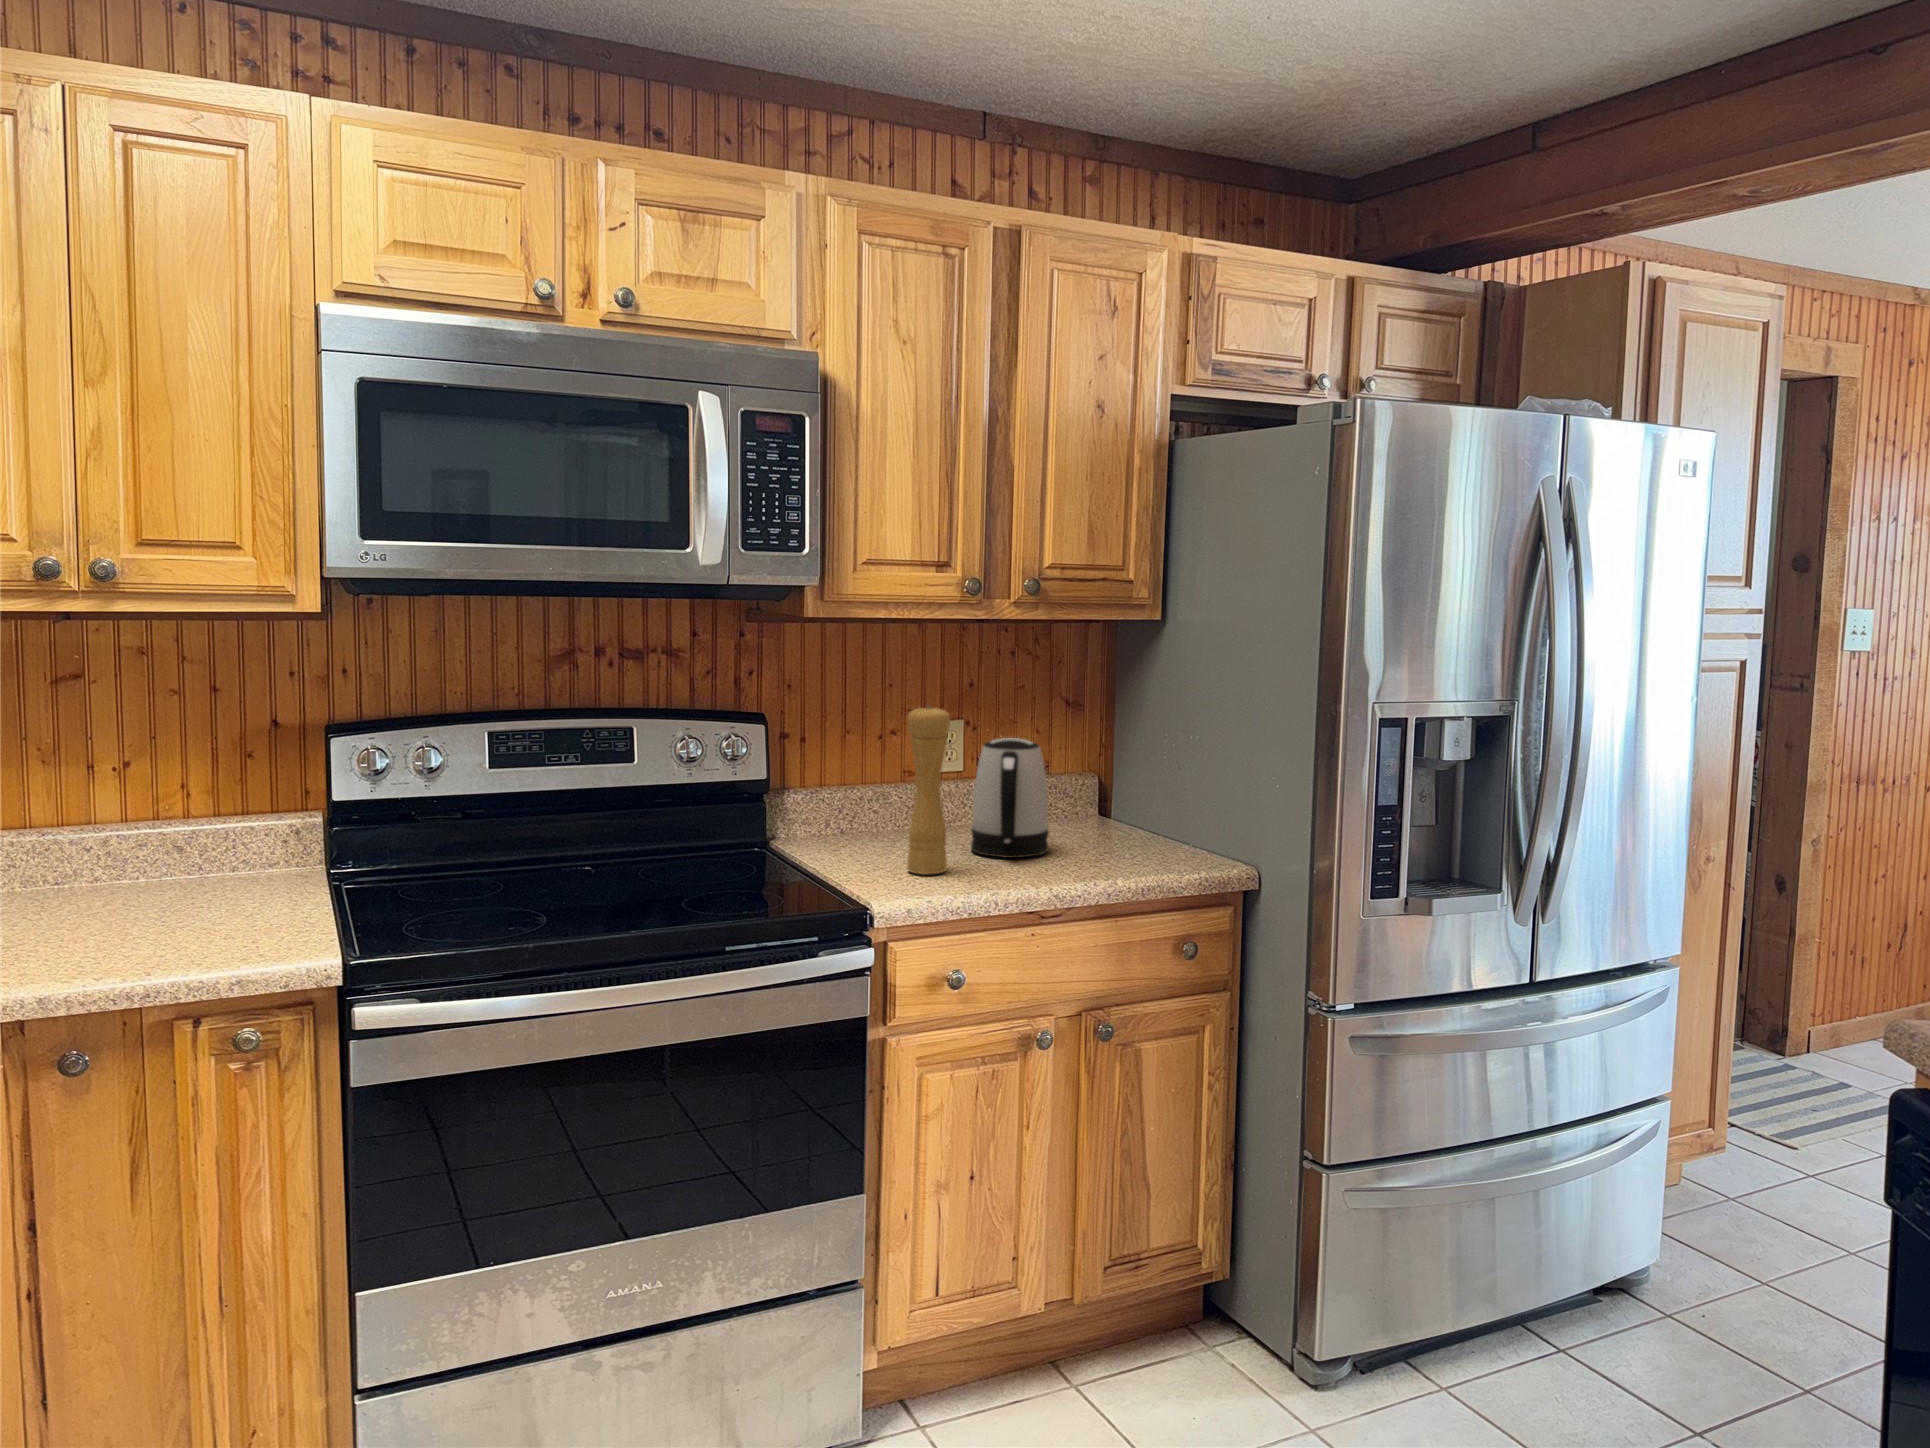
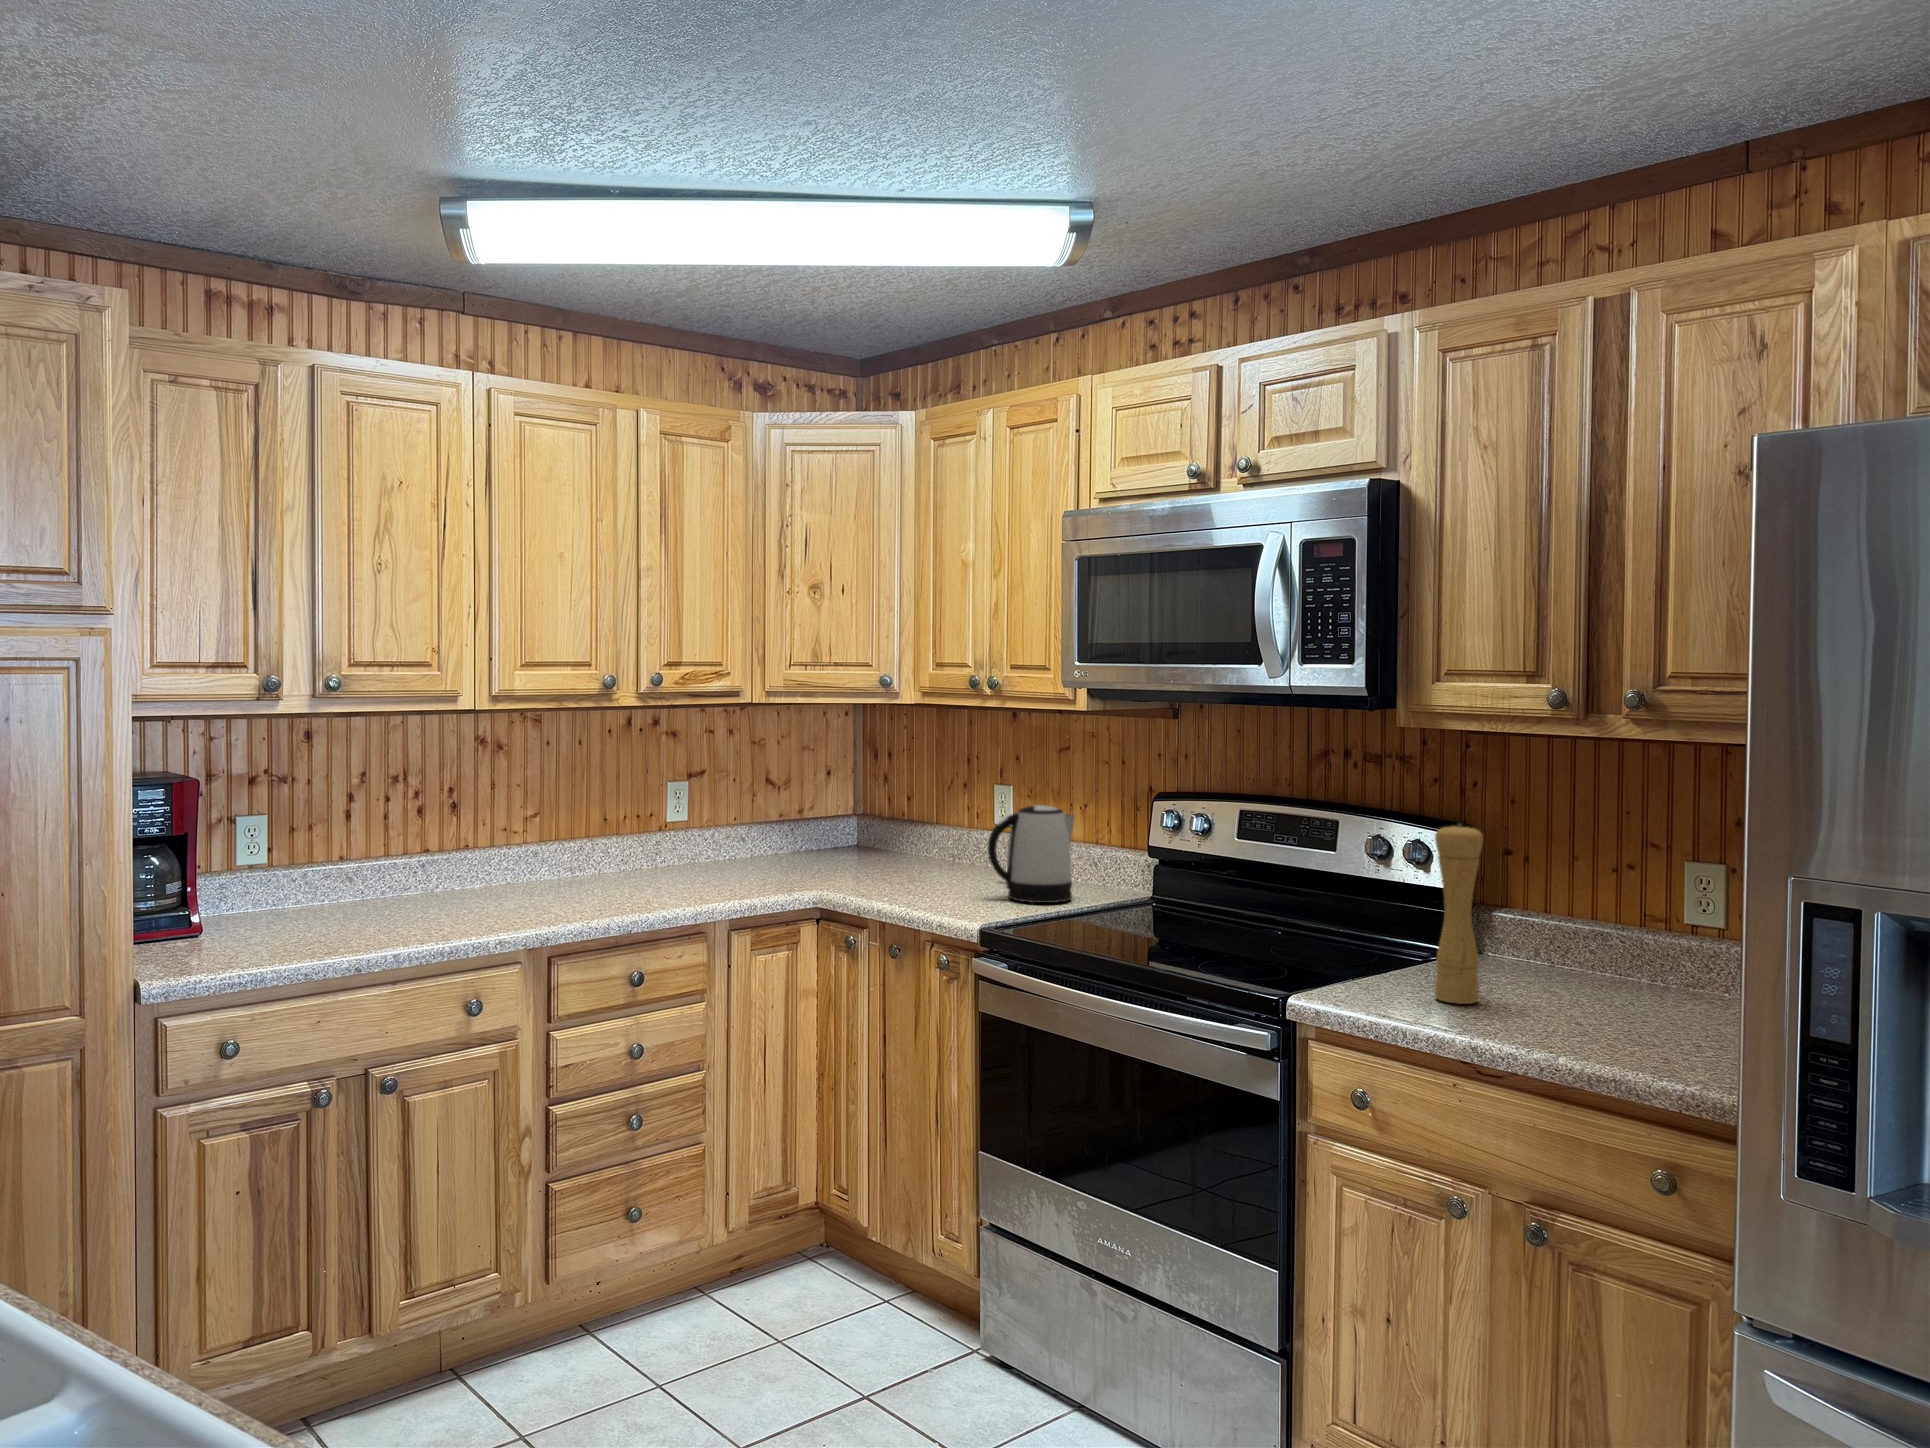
kettle: present [971,738,1049,858] -> present [988,805,1075,903]

